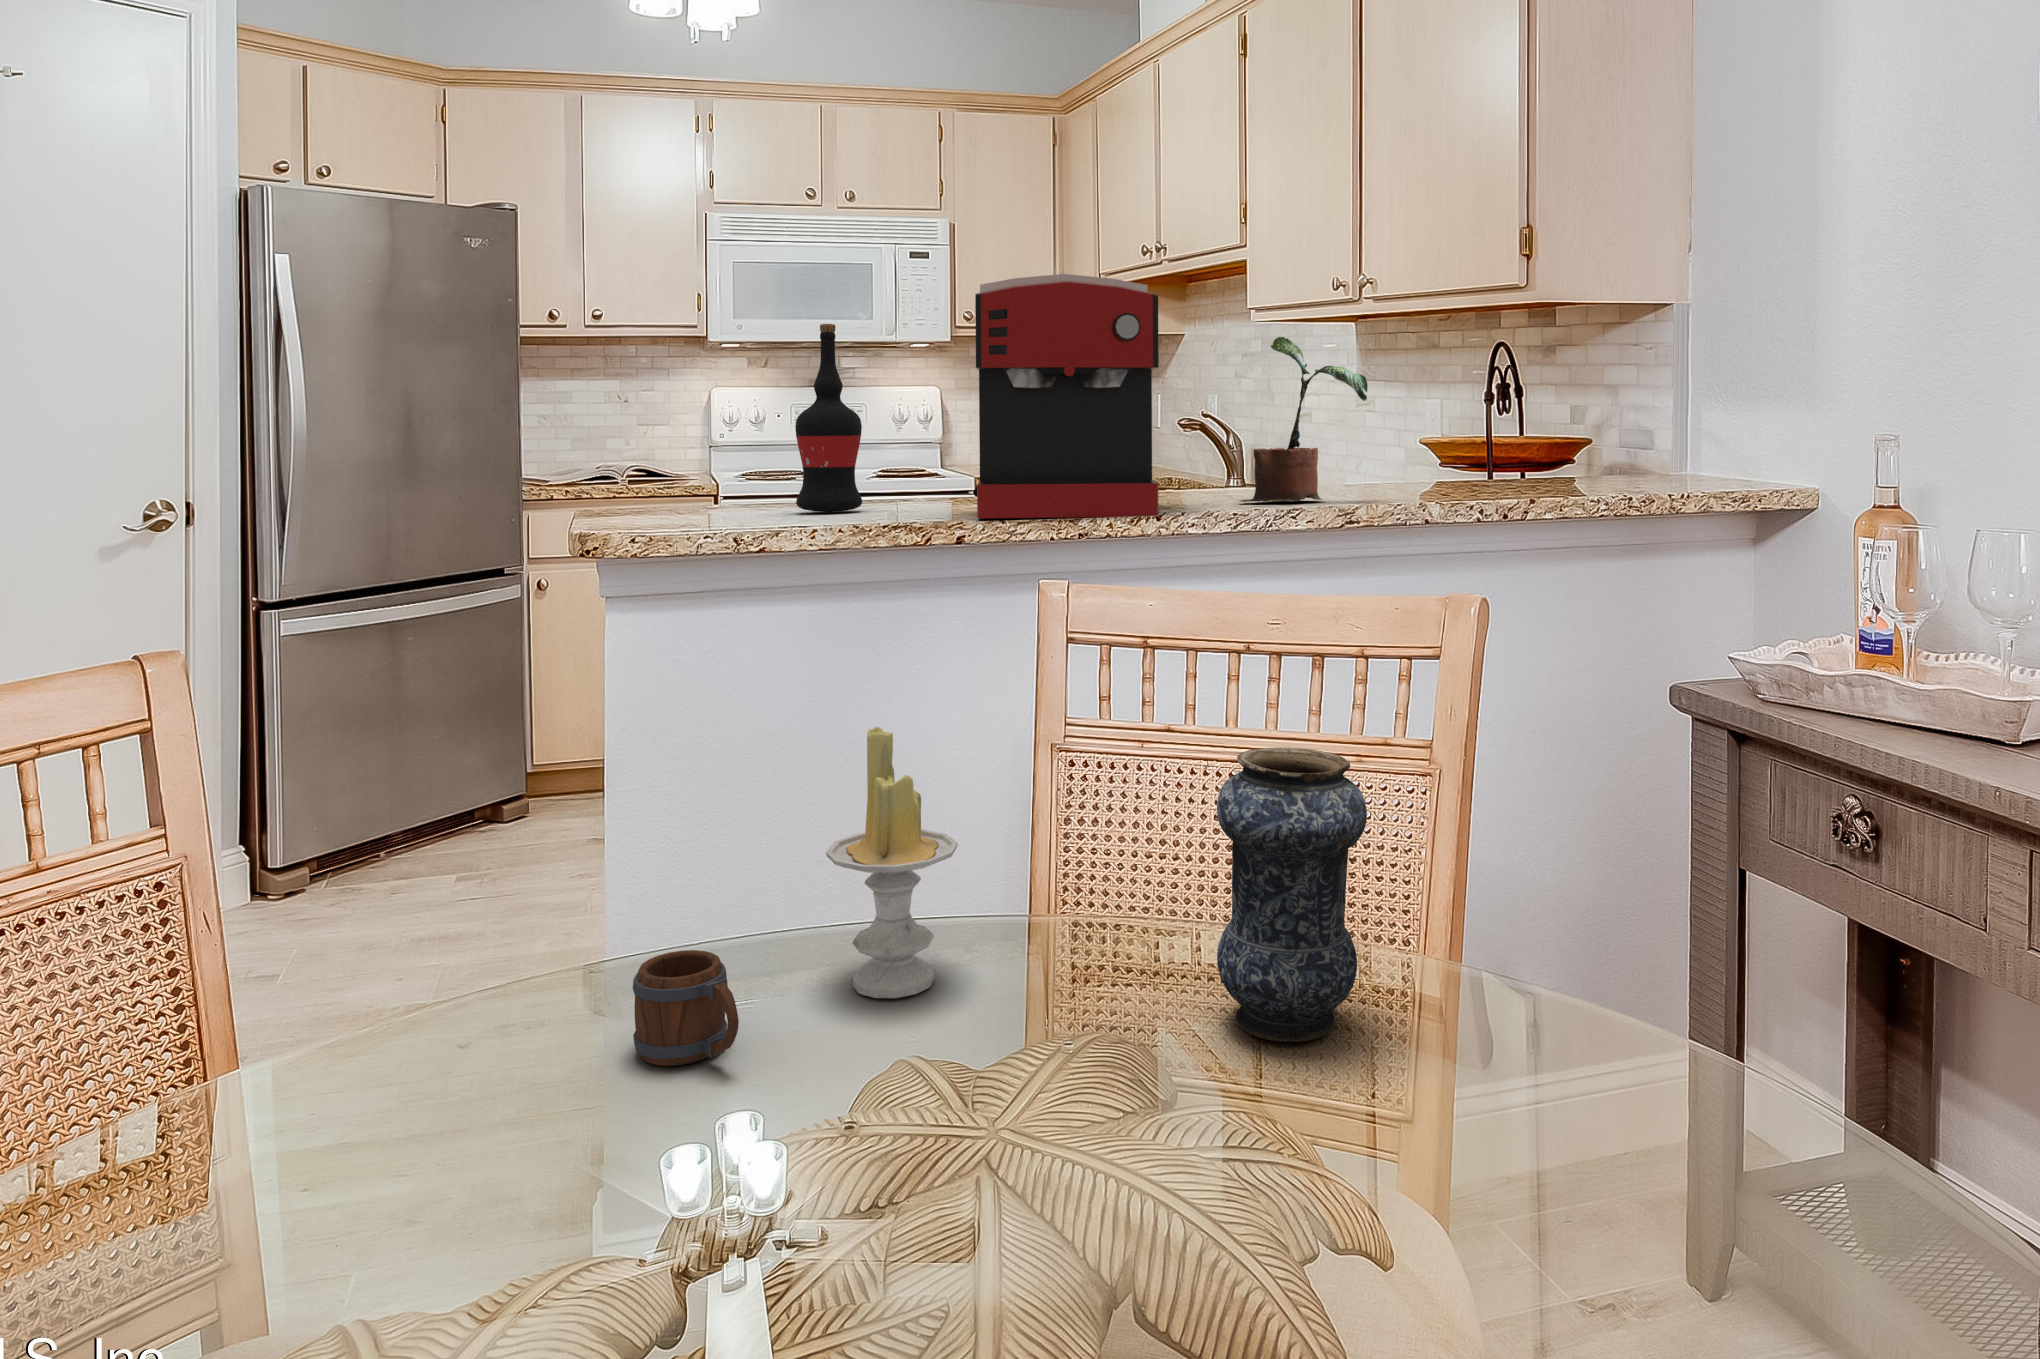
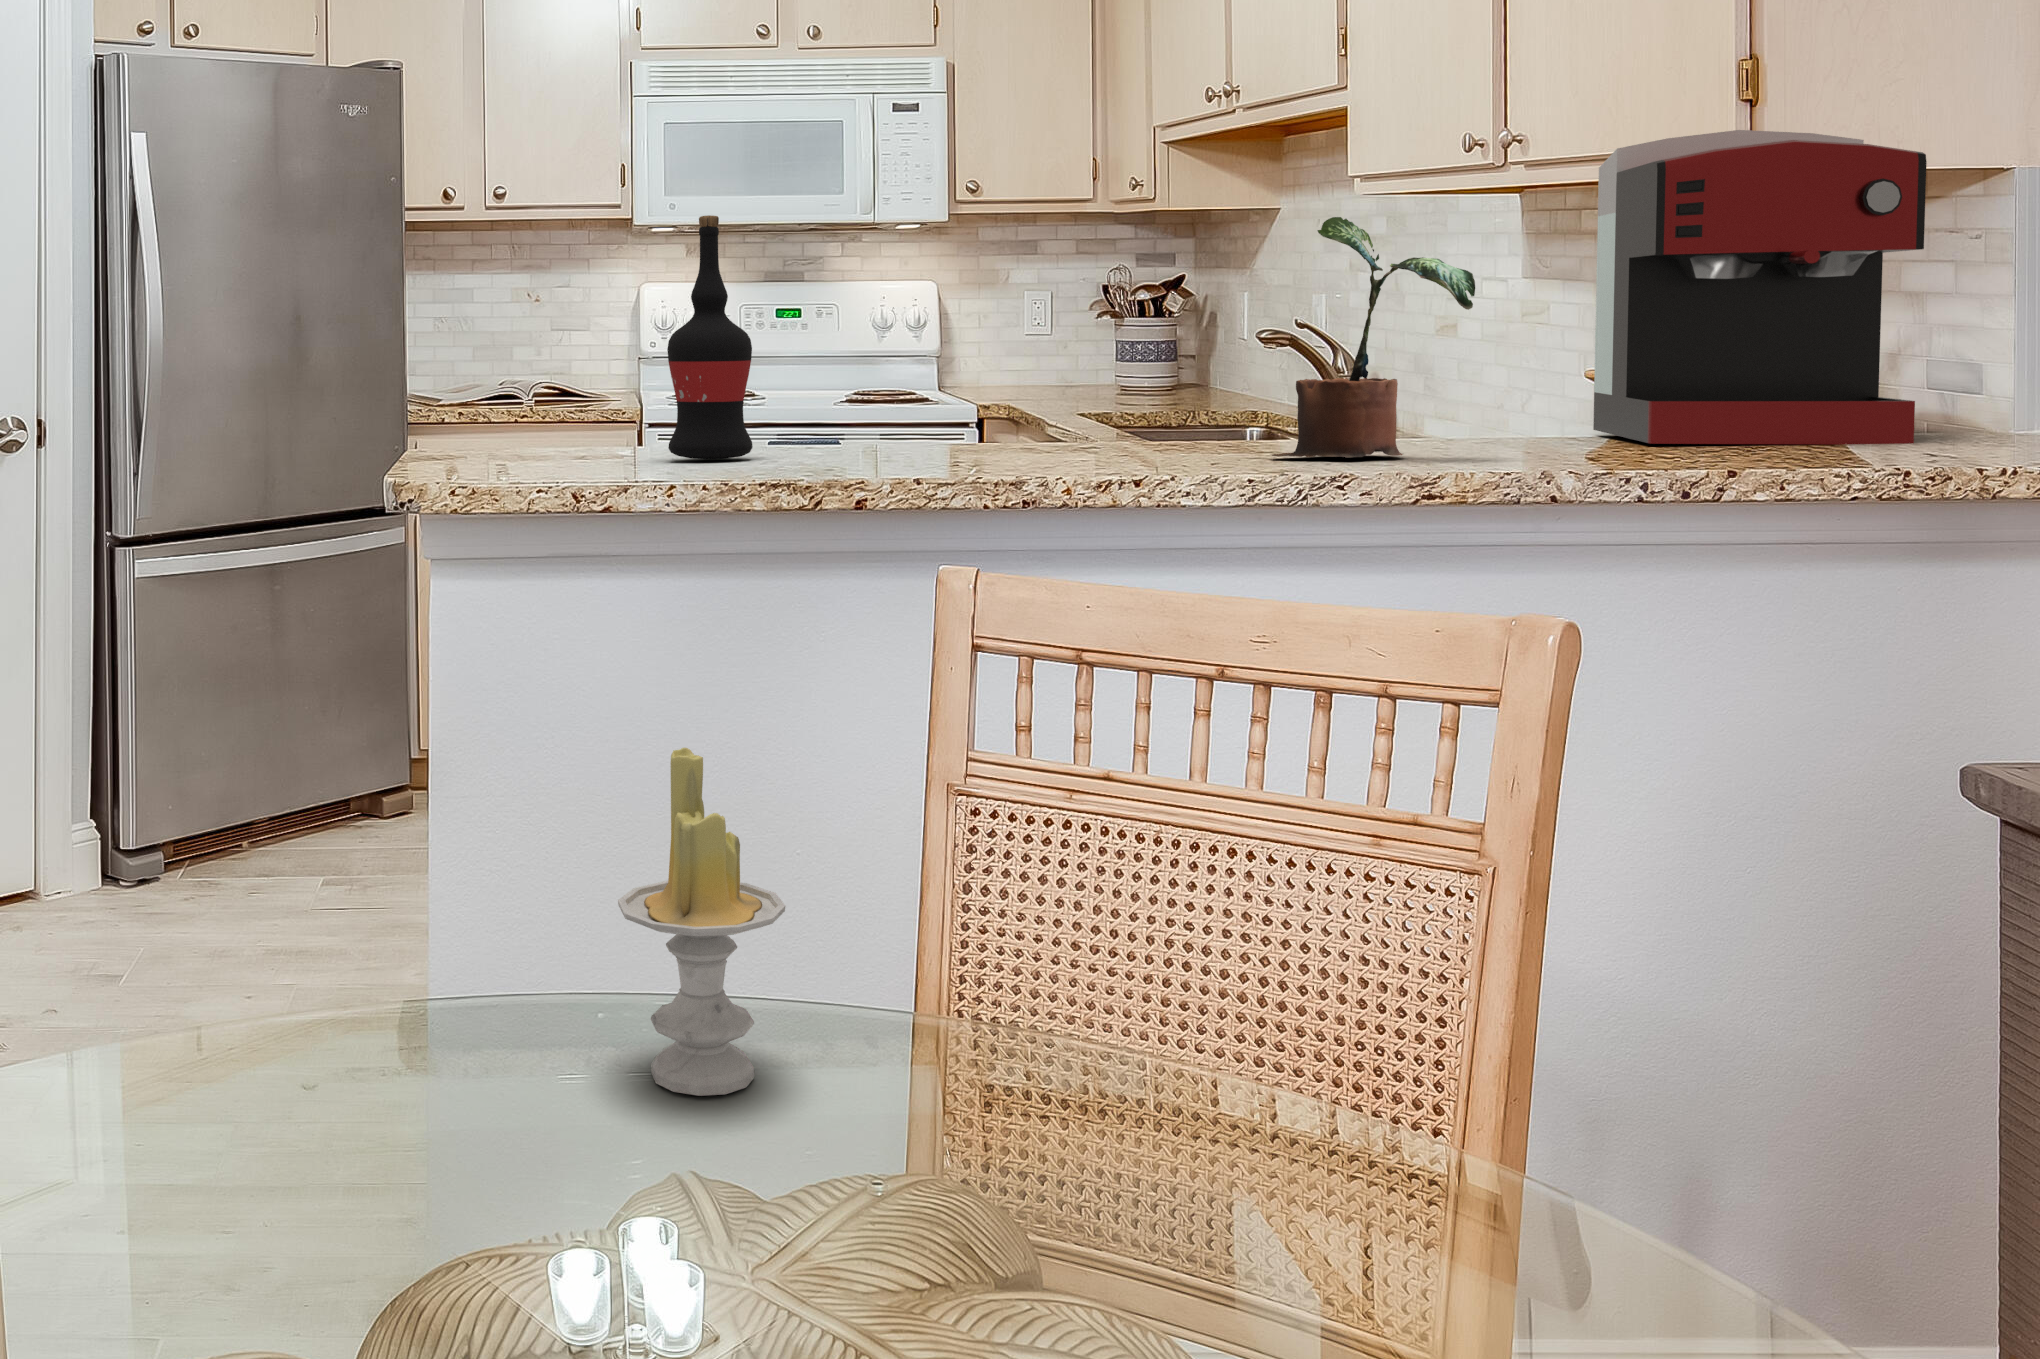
coffee maker: present [975,274,1159,518] -> present [1593,130,1927,445]
vase: present [1217,748,1367,1042] -> none [1122,820,1350,1240]
mug: present [633,950,739,1066] -> none [376,1003,487,1140]

